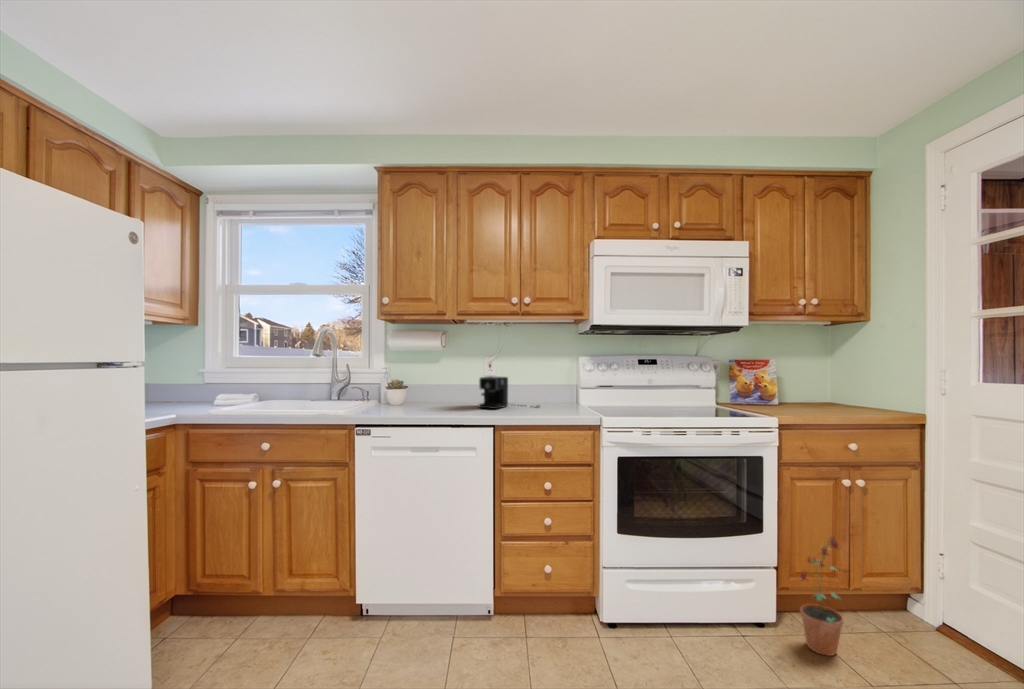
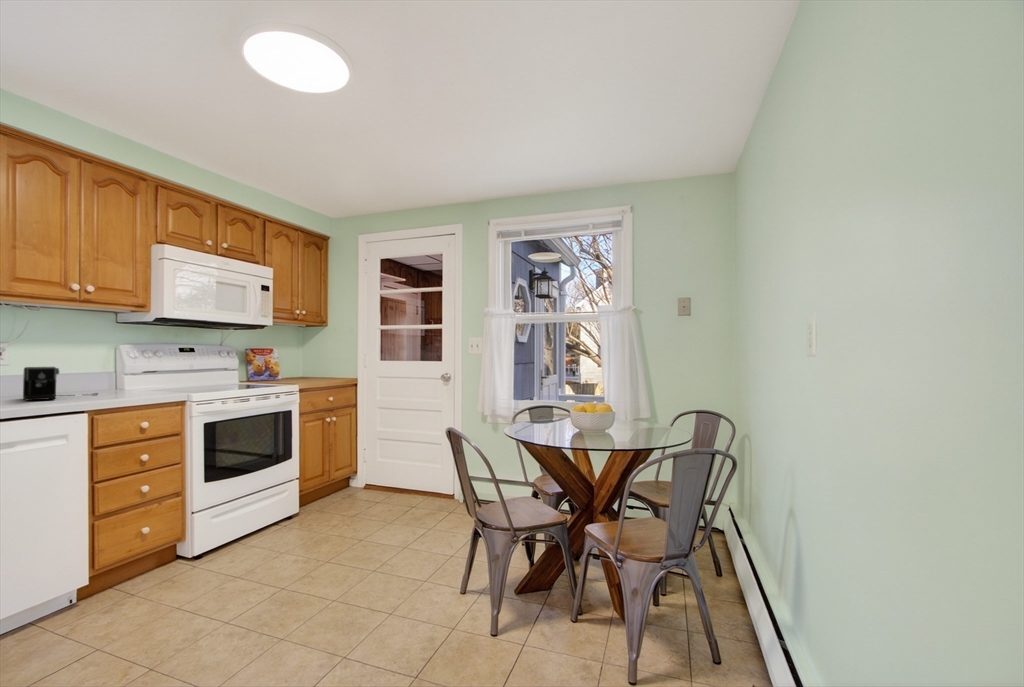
potted plant: present [800,537,844,656] -> none [312,449,336,516]

